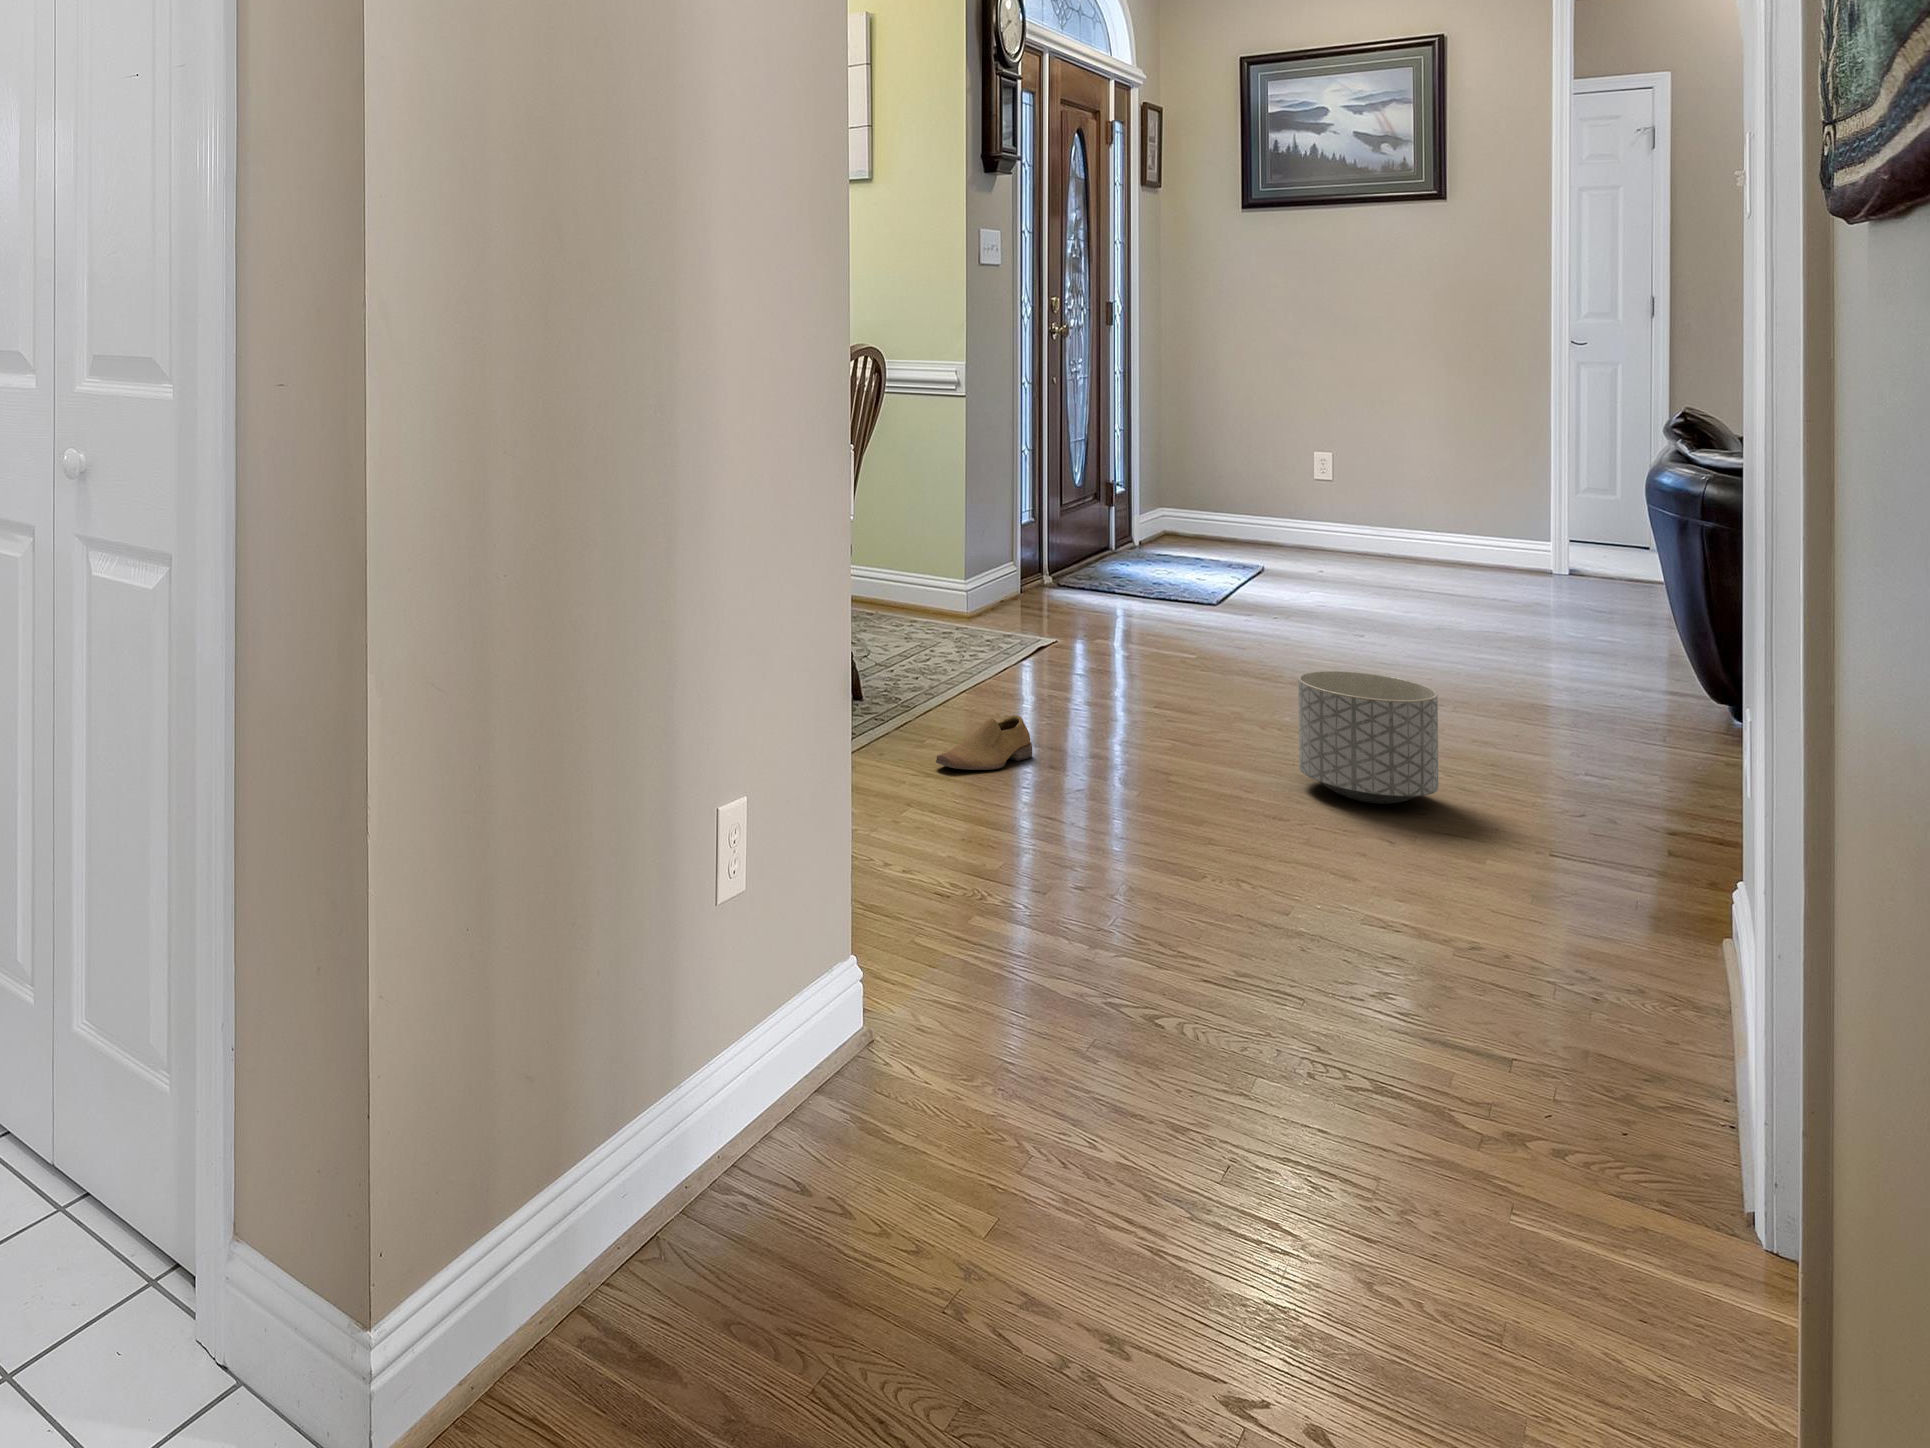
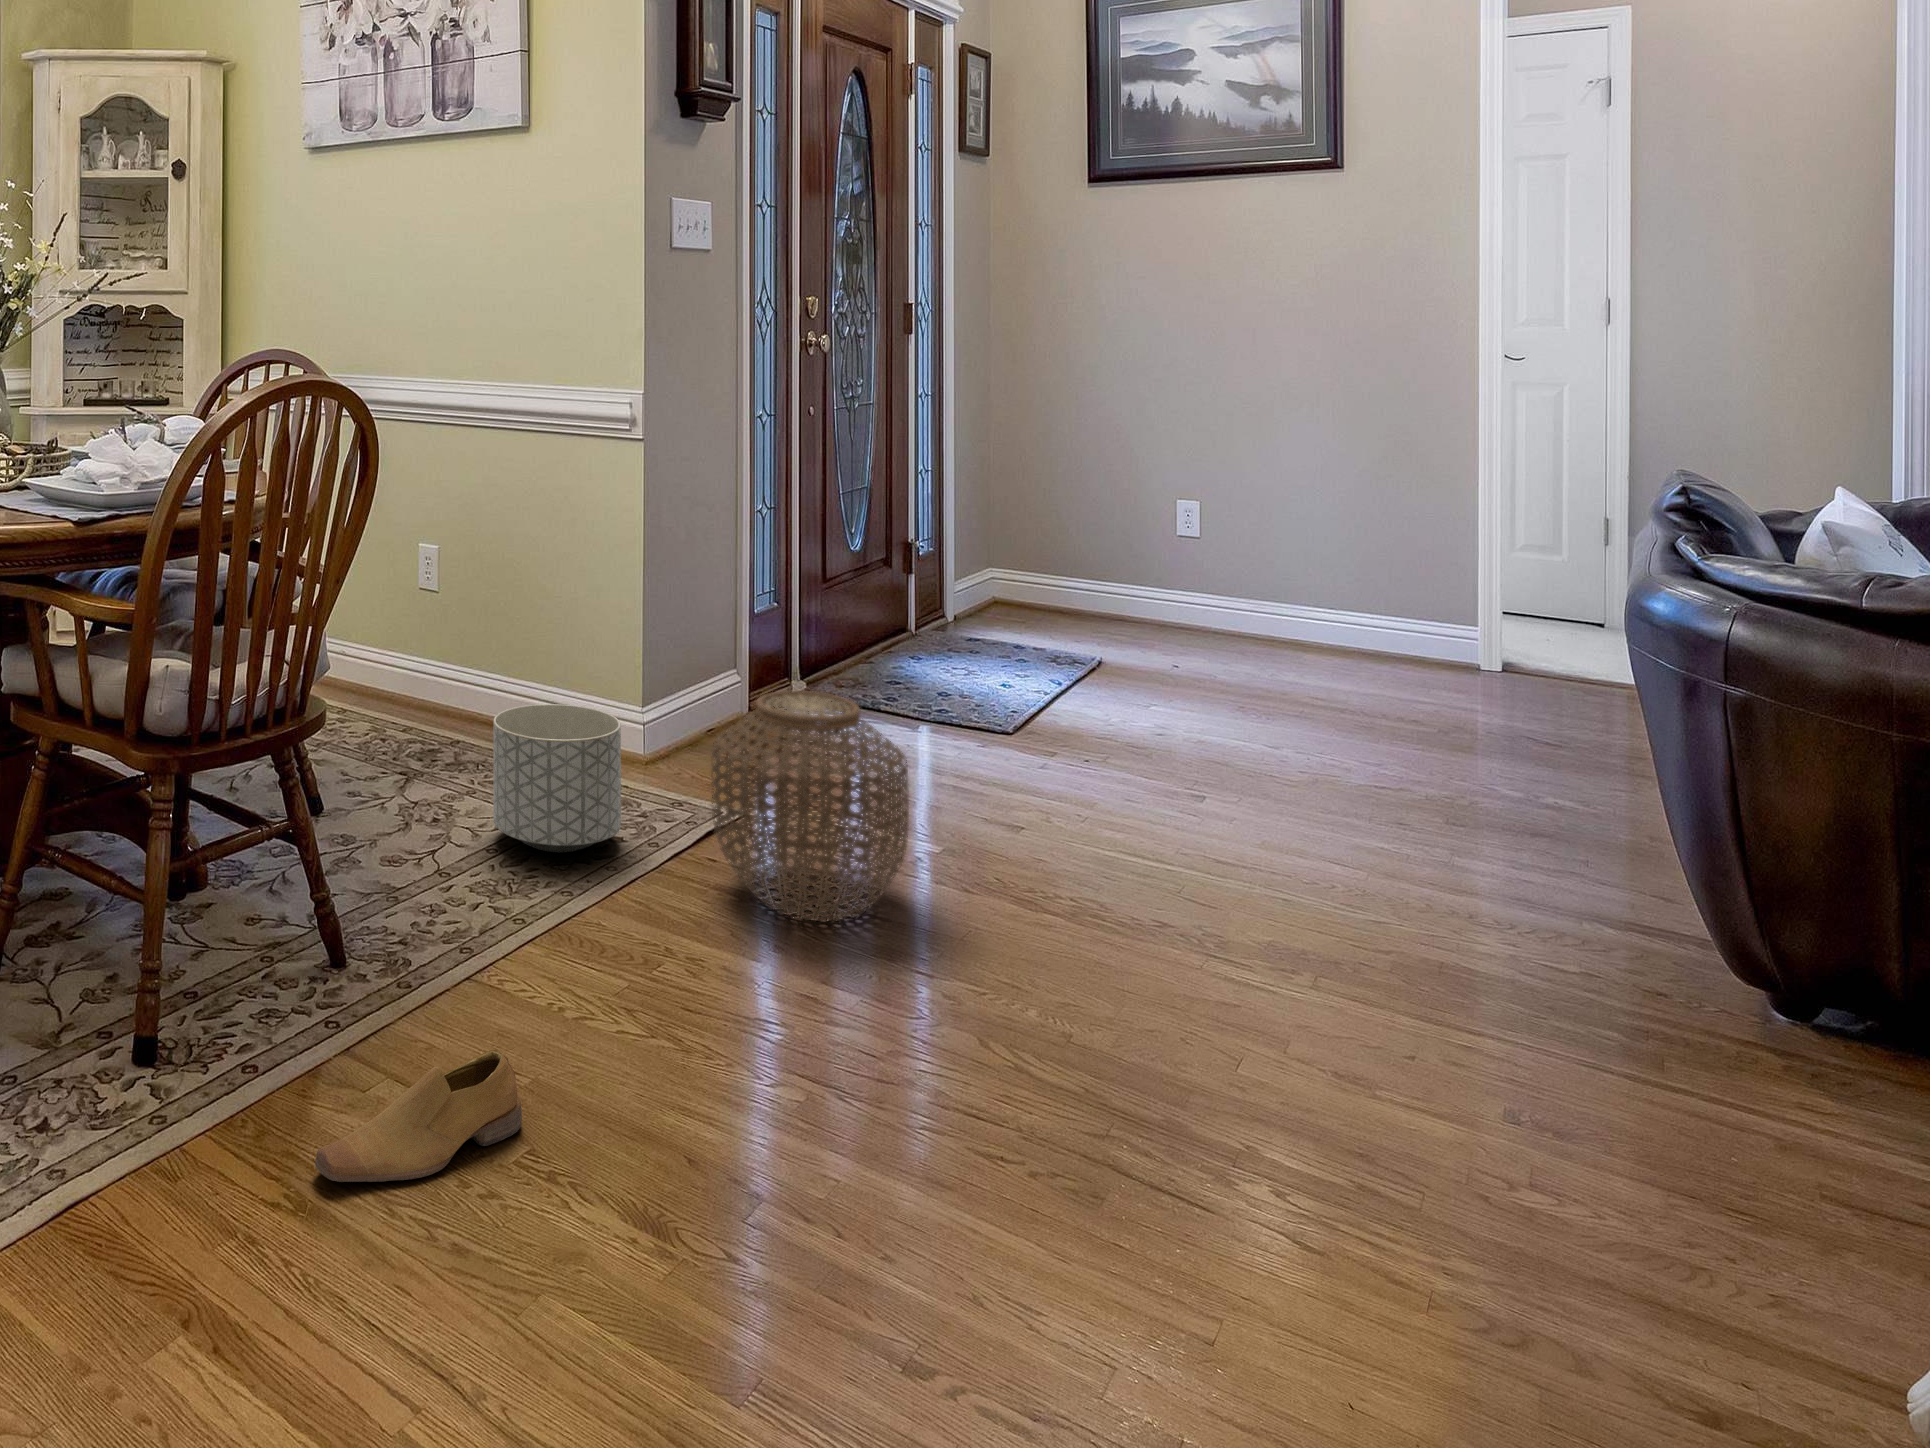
woven basket: none [1065,551,1198,687] -> present [712,691,909,921]
planter: present [1298,671,1439,804] -> present [493,704,621,853]

